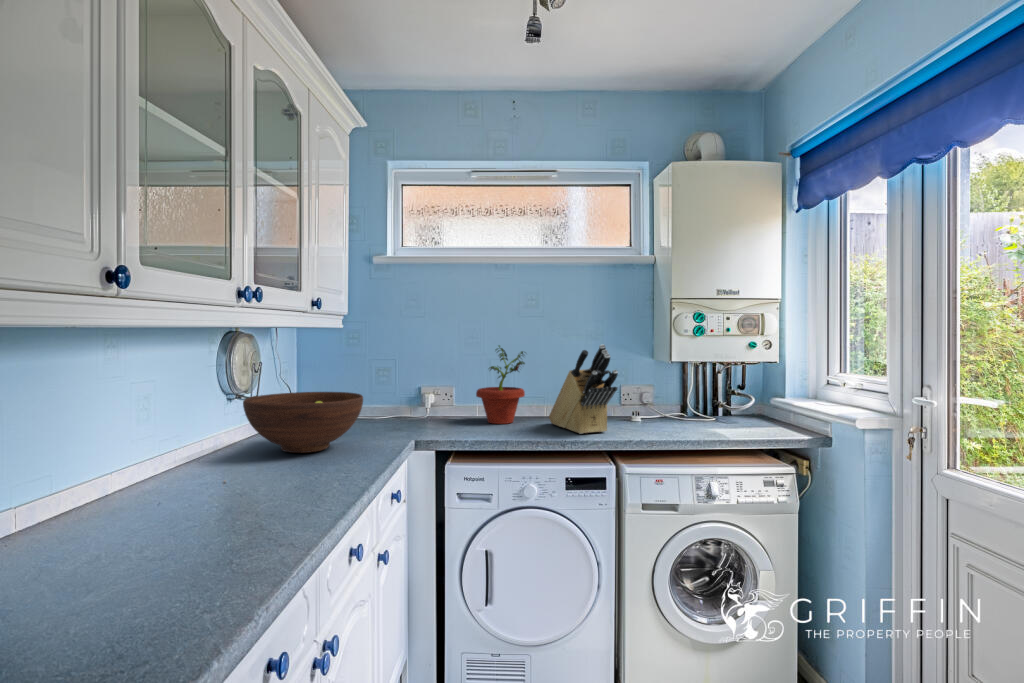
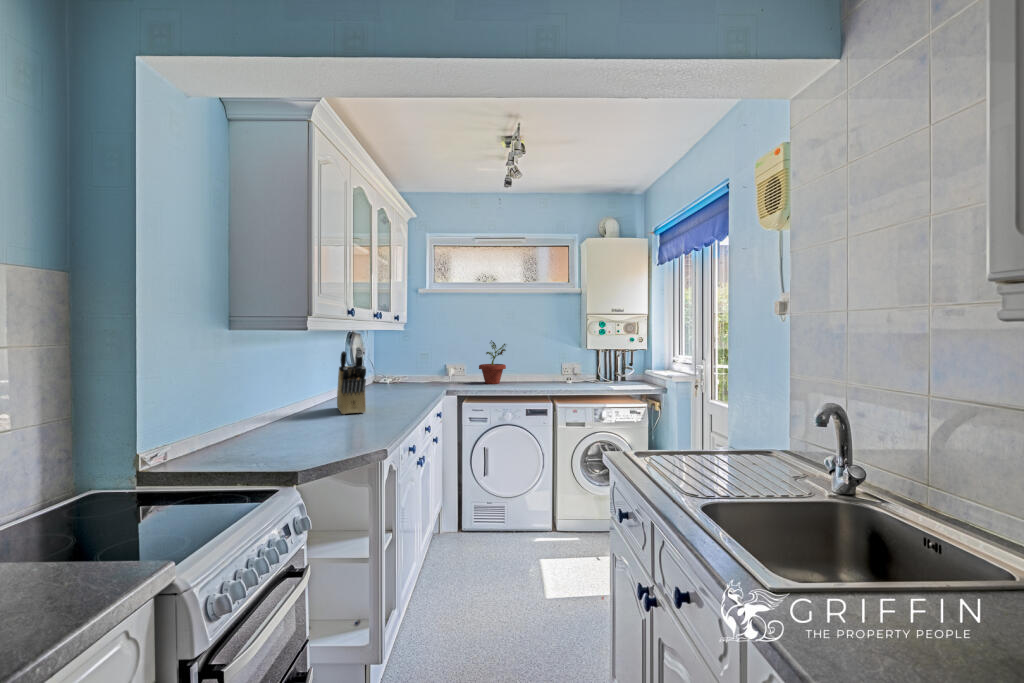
knife block: present [549,344,618,434] -> present [337,347,366,414]
fruit bowl: present [243,392,363,453] -> none [364,364,422,393]

